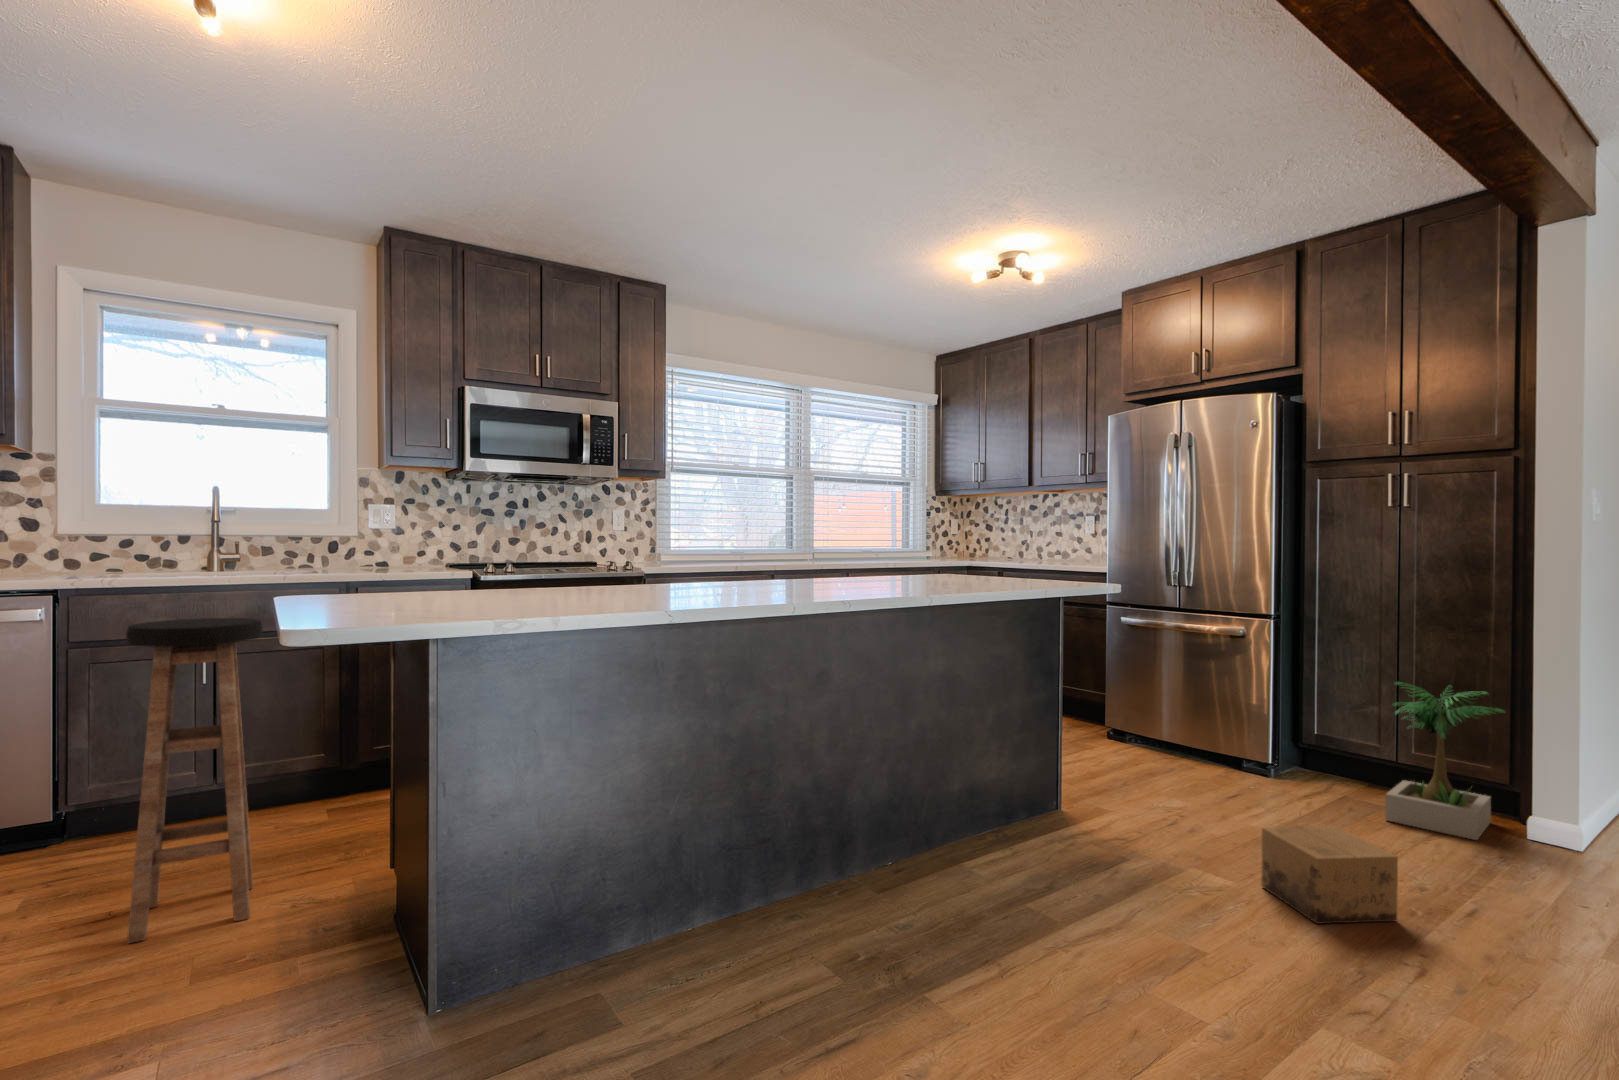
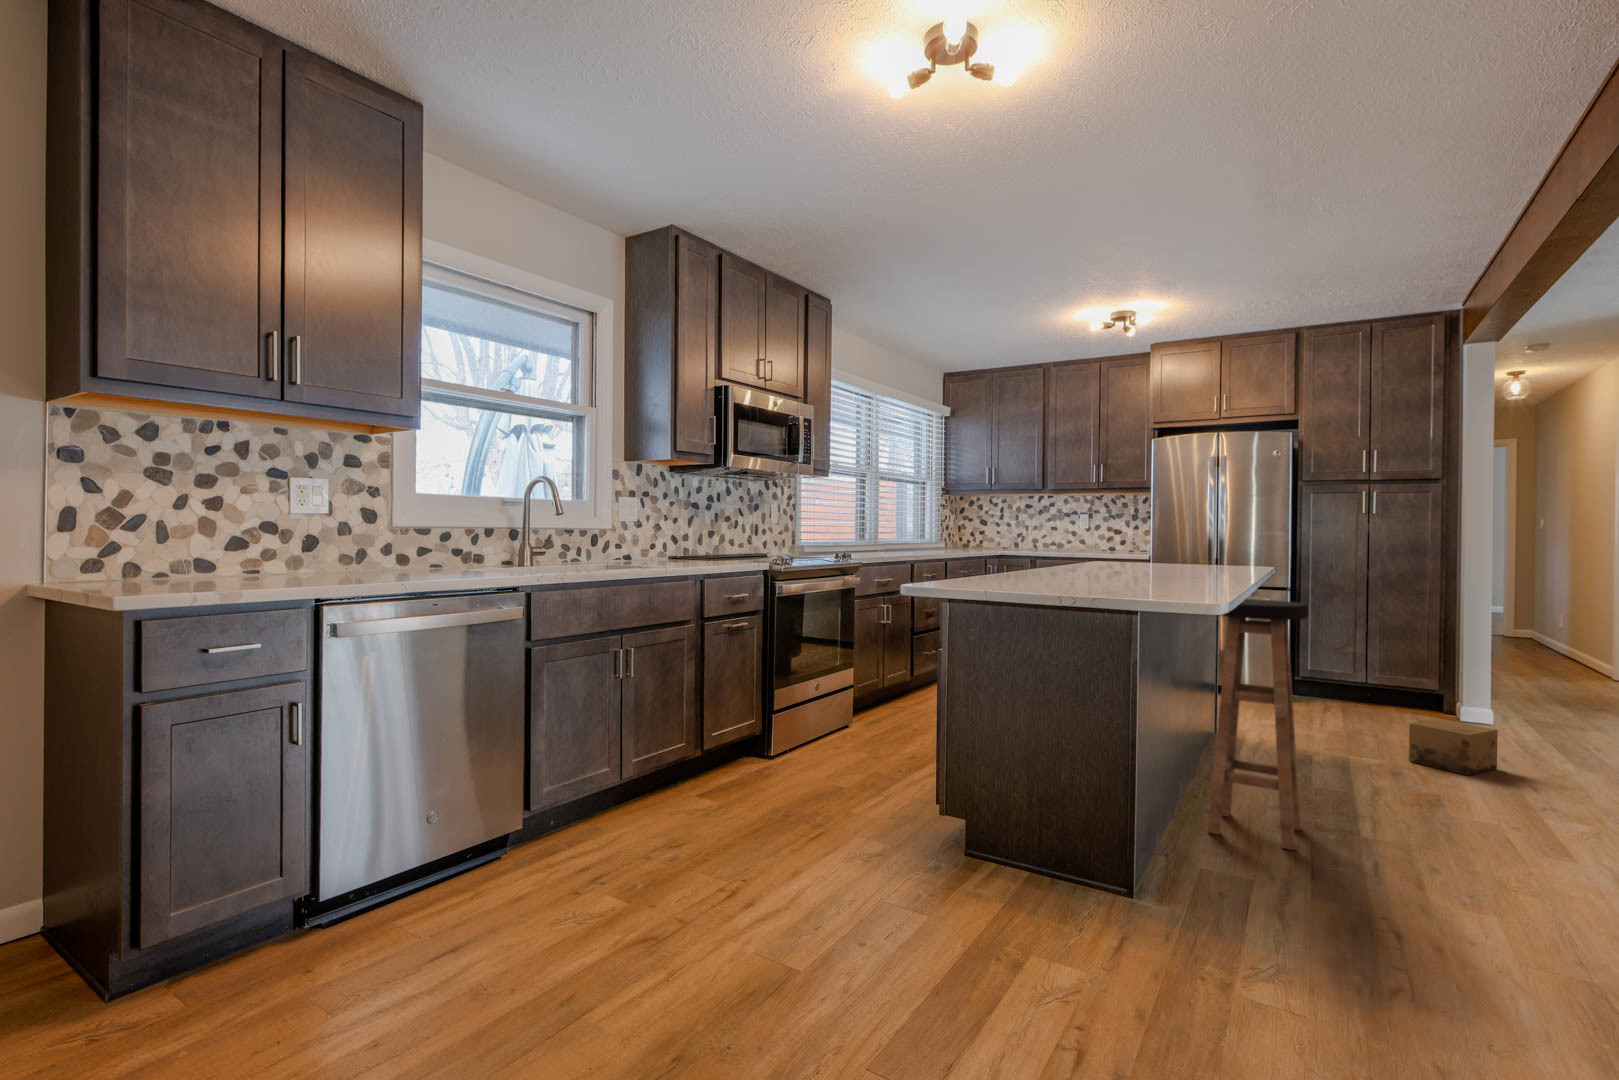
bar stool: present [126,618,262,943] -> present [1208,599,1309,850]
potted plant: present [1385,682,1504,840] -> none [1384,628,1468,726]

